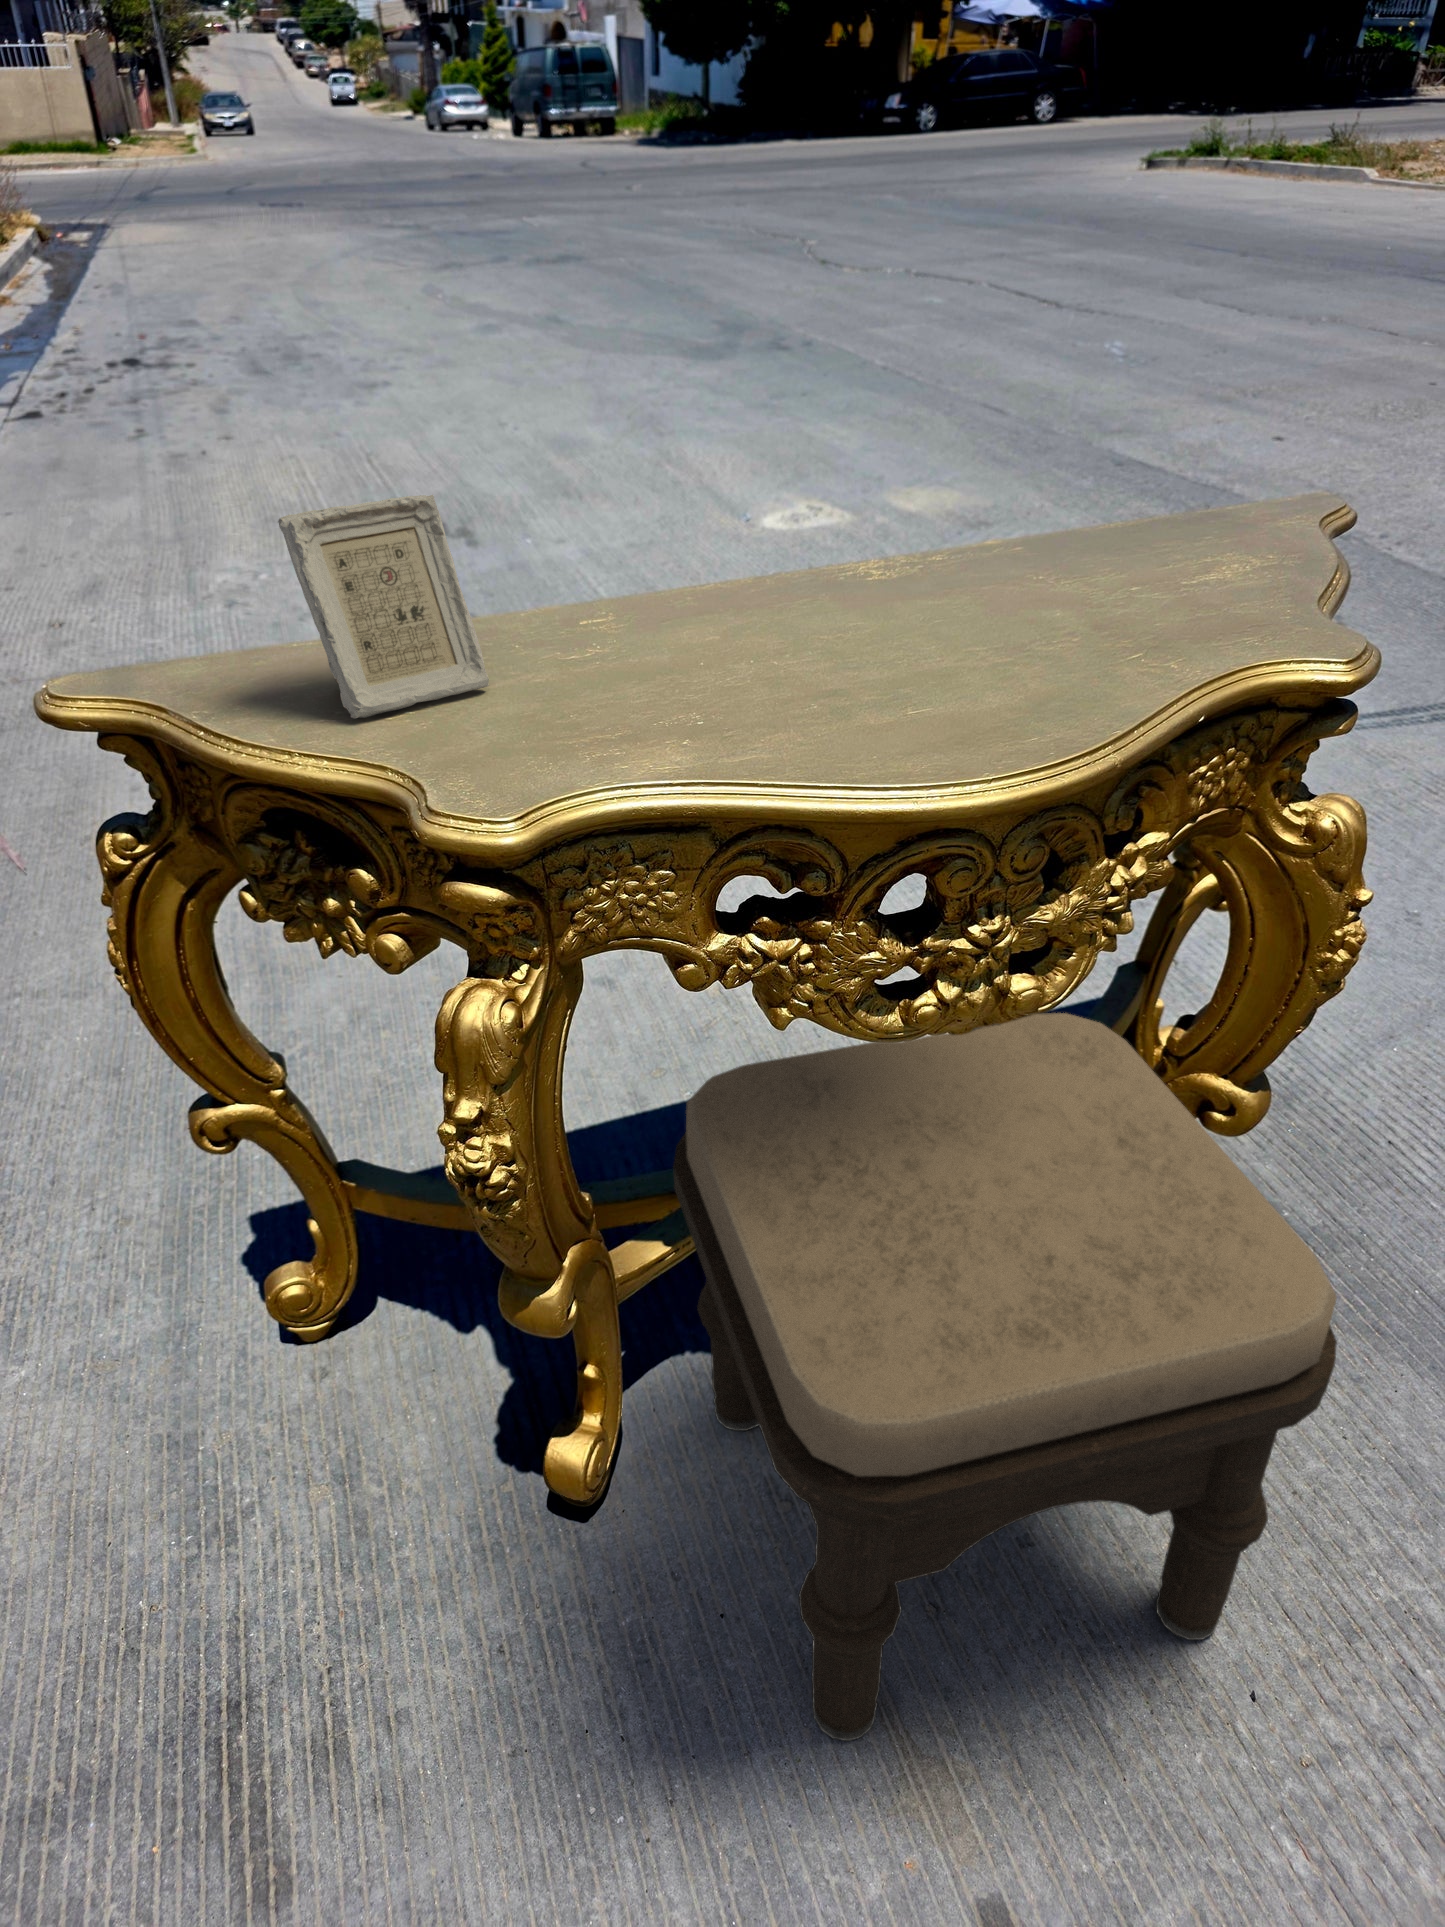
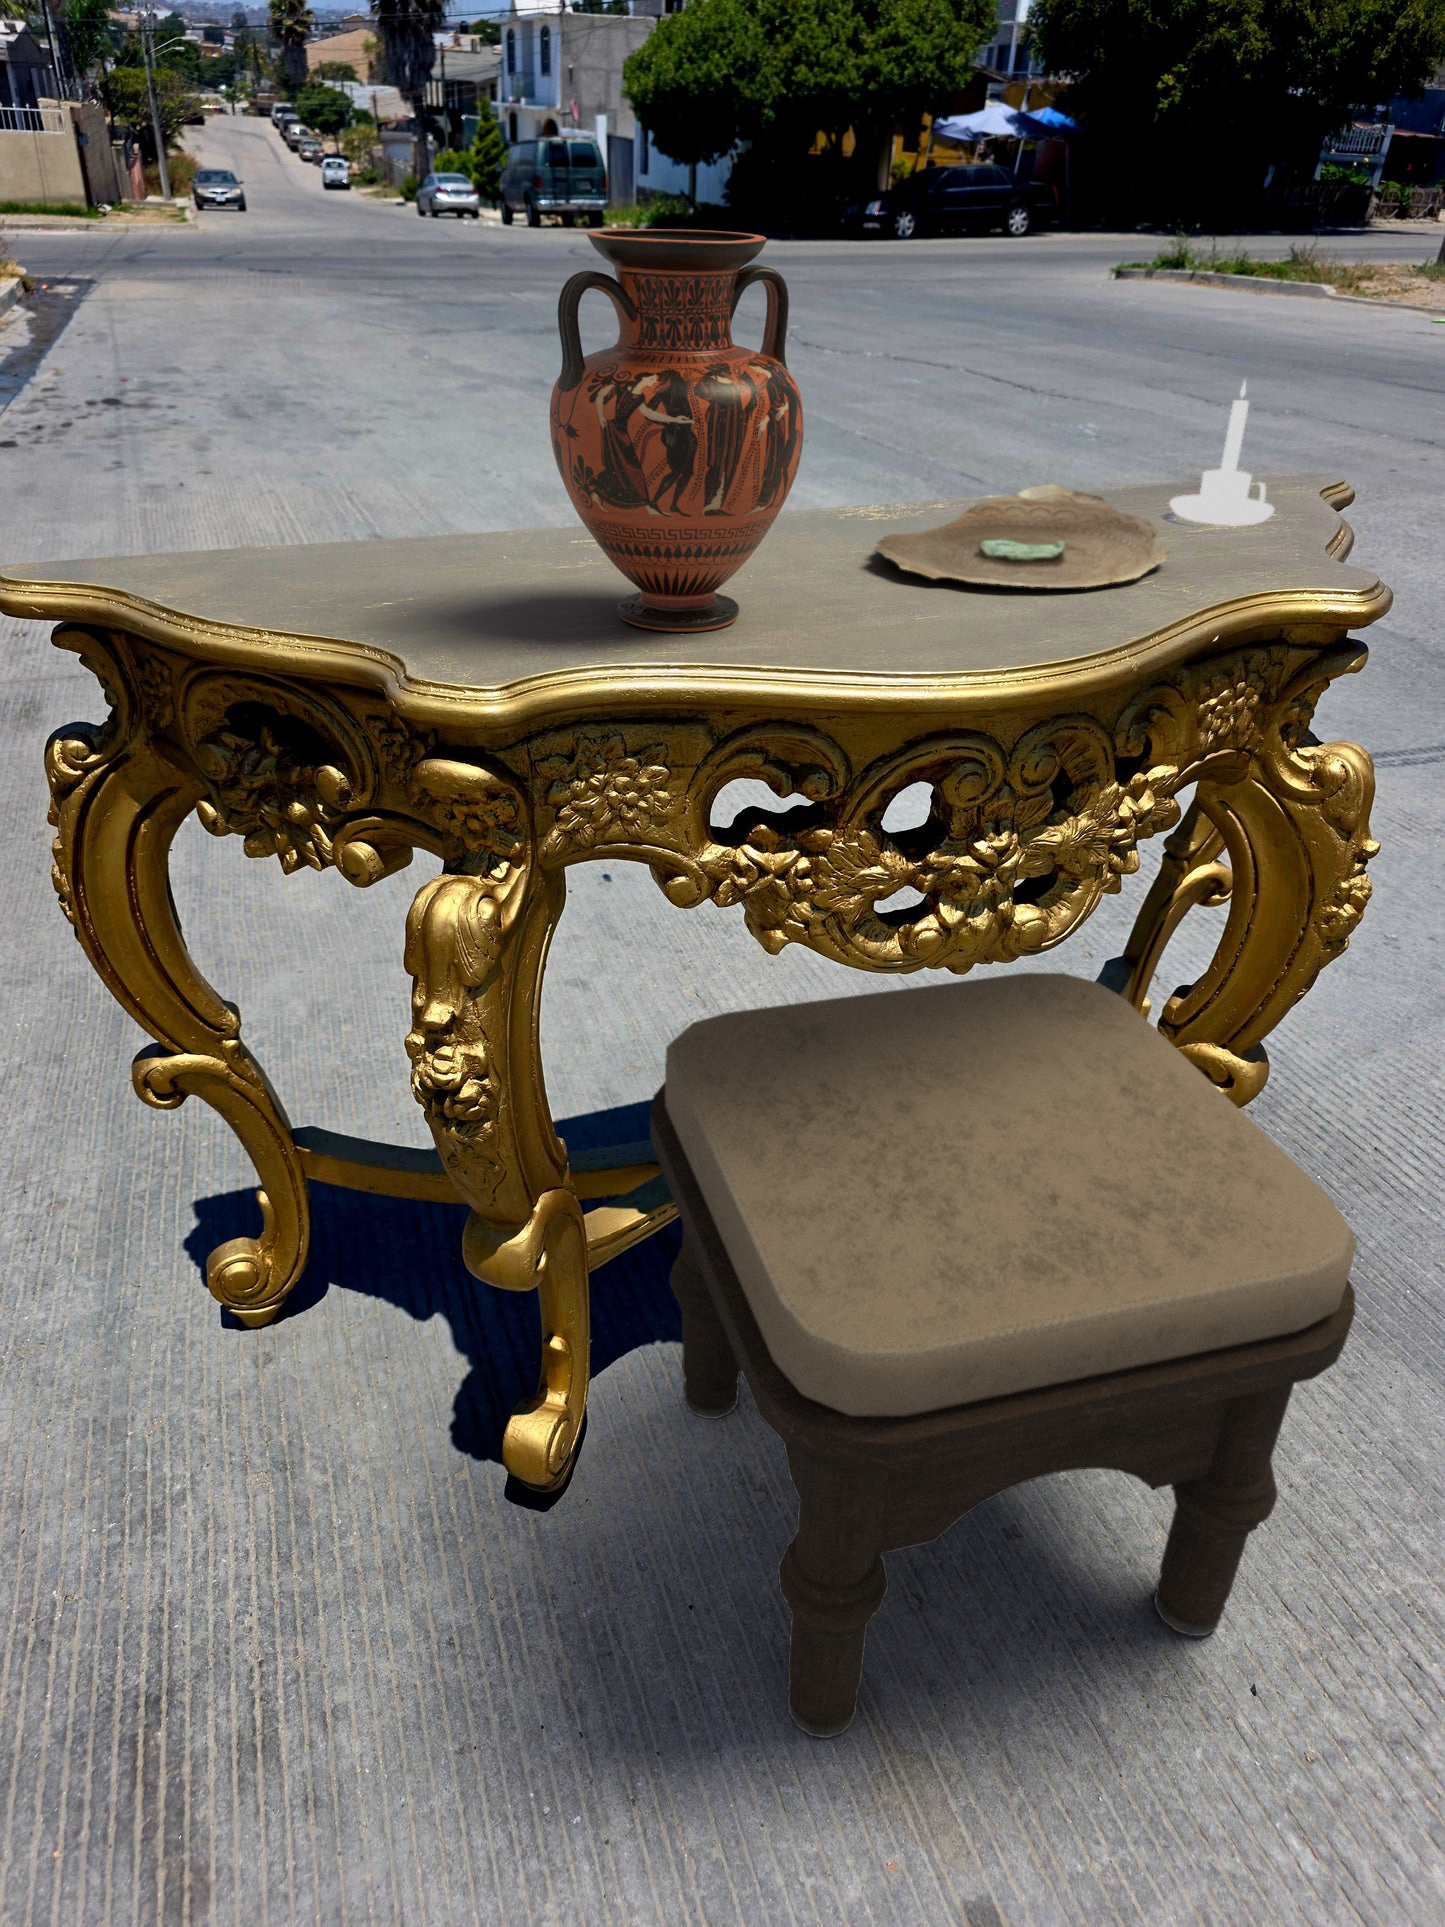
vase: none [557,341,800,726] -> present [550,229,804,632]
candle holder: none [1173,414,1277,559] -> present [1170,382,1274,526]
picture frame: present [278,495,489,719] -> none [257,395,472,618]
decorative bowl: none [875,527,1167,657] -> present [875,484,1169,587]

